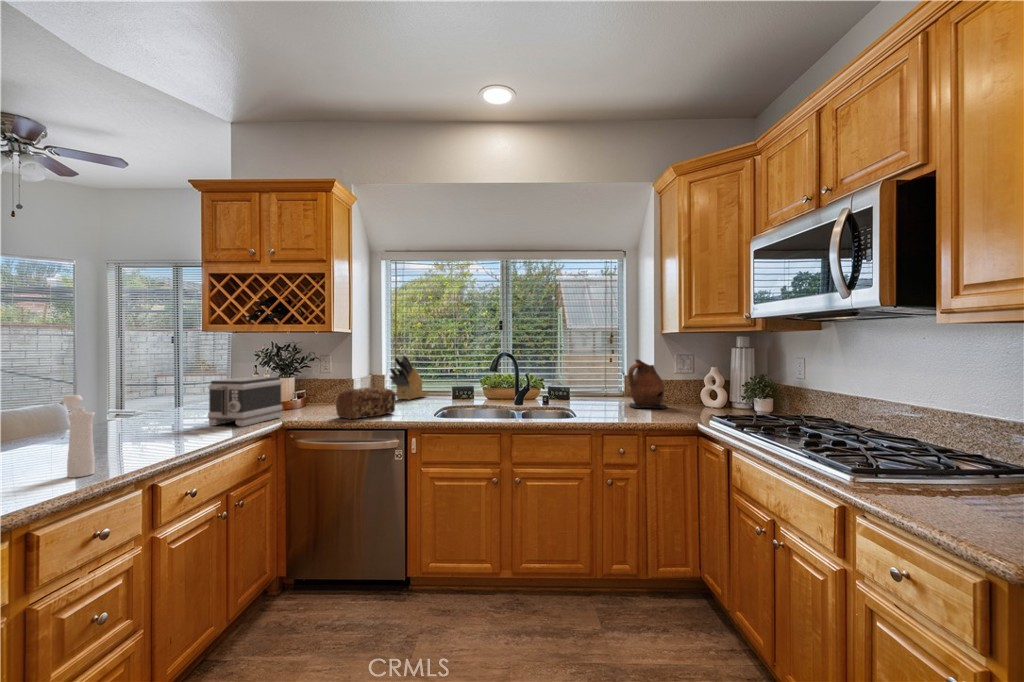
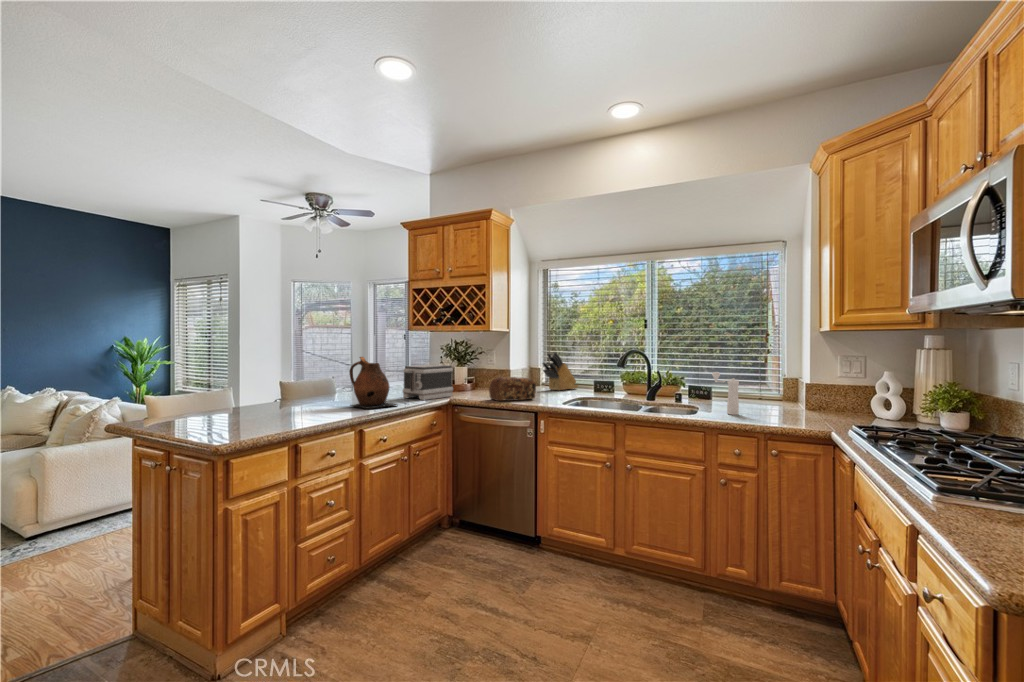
ceramic pitcher: present [628,359,667,409] -> present [349,357,397,409]
pepper mill: present [63,395,95,478] -> present [712,372,739,415]

